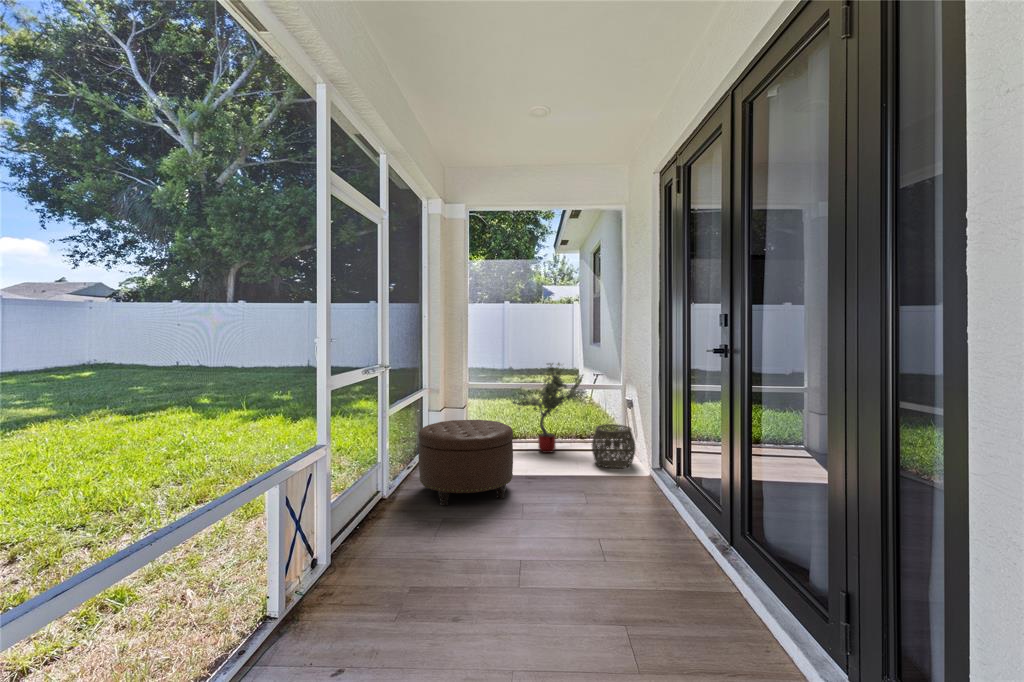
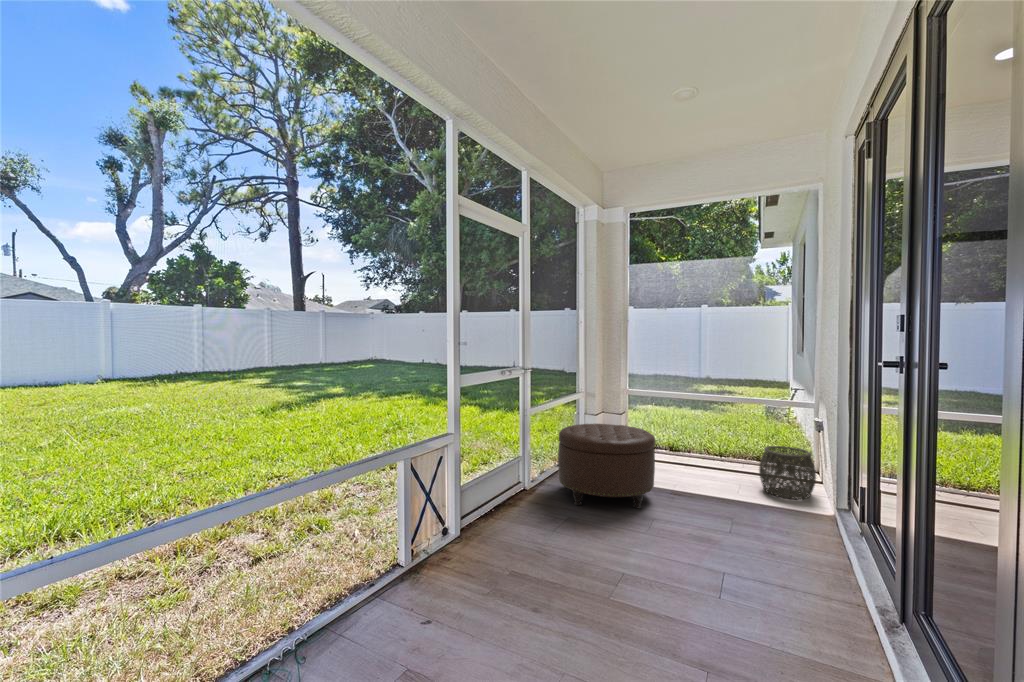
potted tree: present [512,363,583,453] -> none [670,371,756,471]

